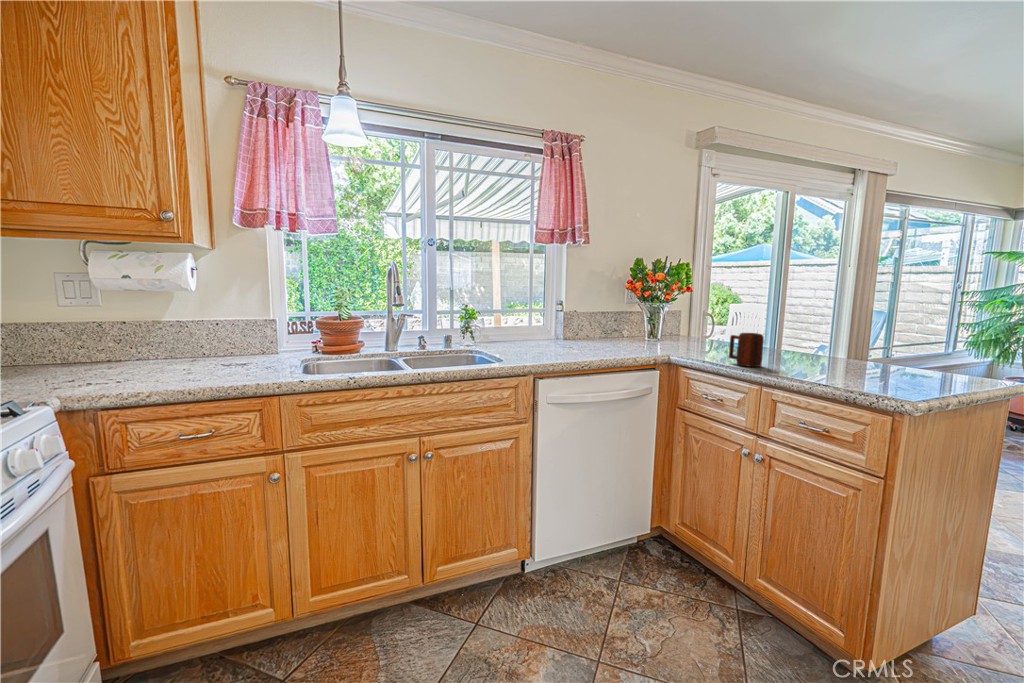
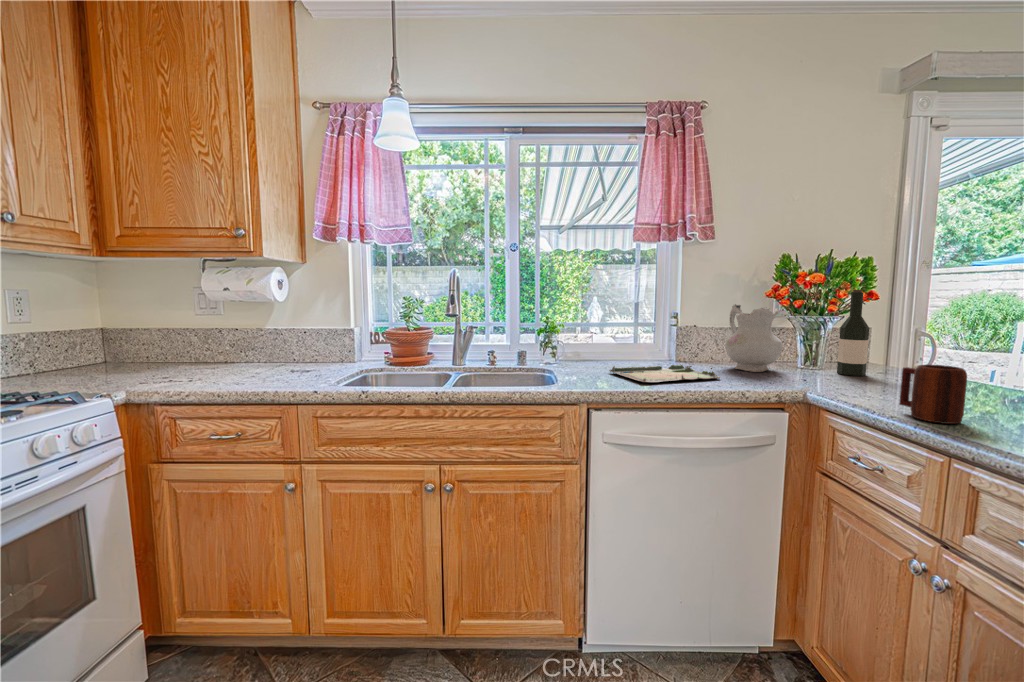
wine bottle: none [672,285,691,343] -> present [837,290,869,376]
ceramic pitcher: none [603,294,641,344] -> present [725,304,782,372]
tray: none [530,341,612,355] -> present [609,364,720,382]

